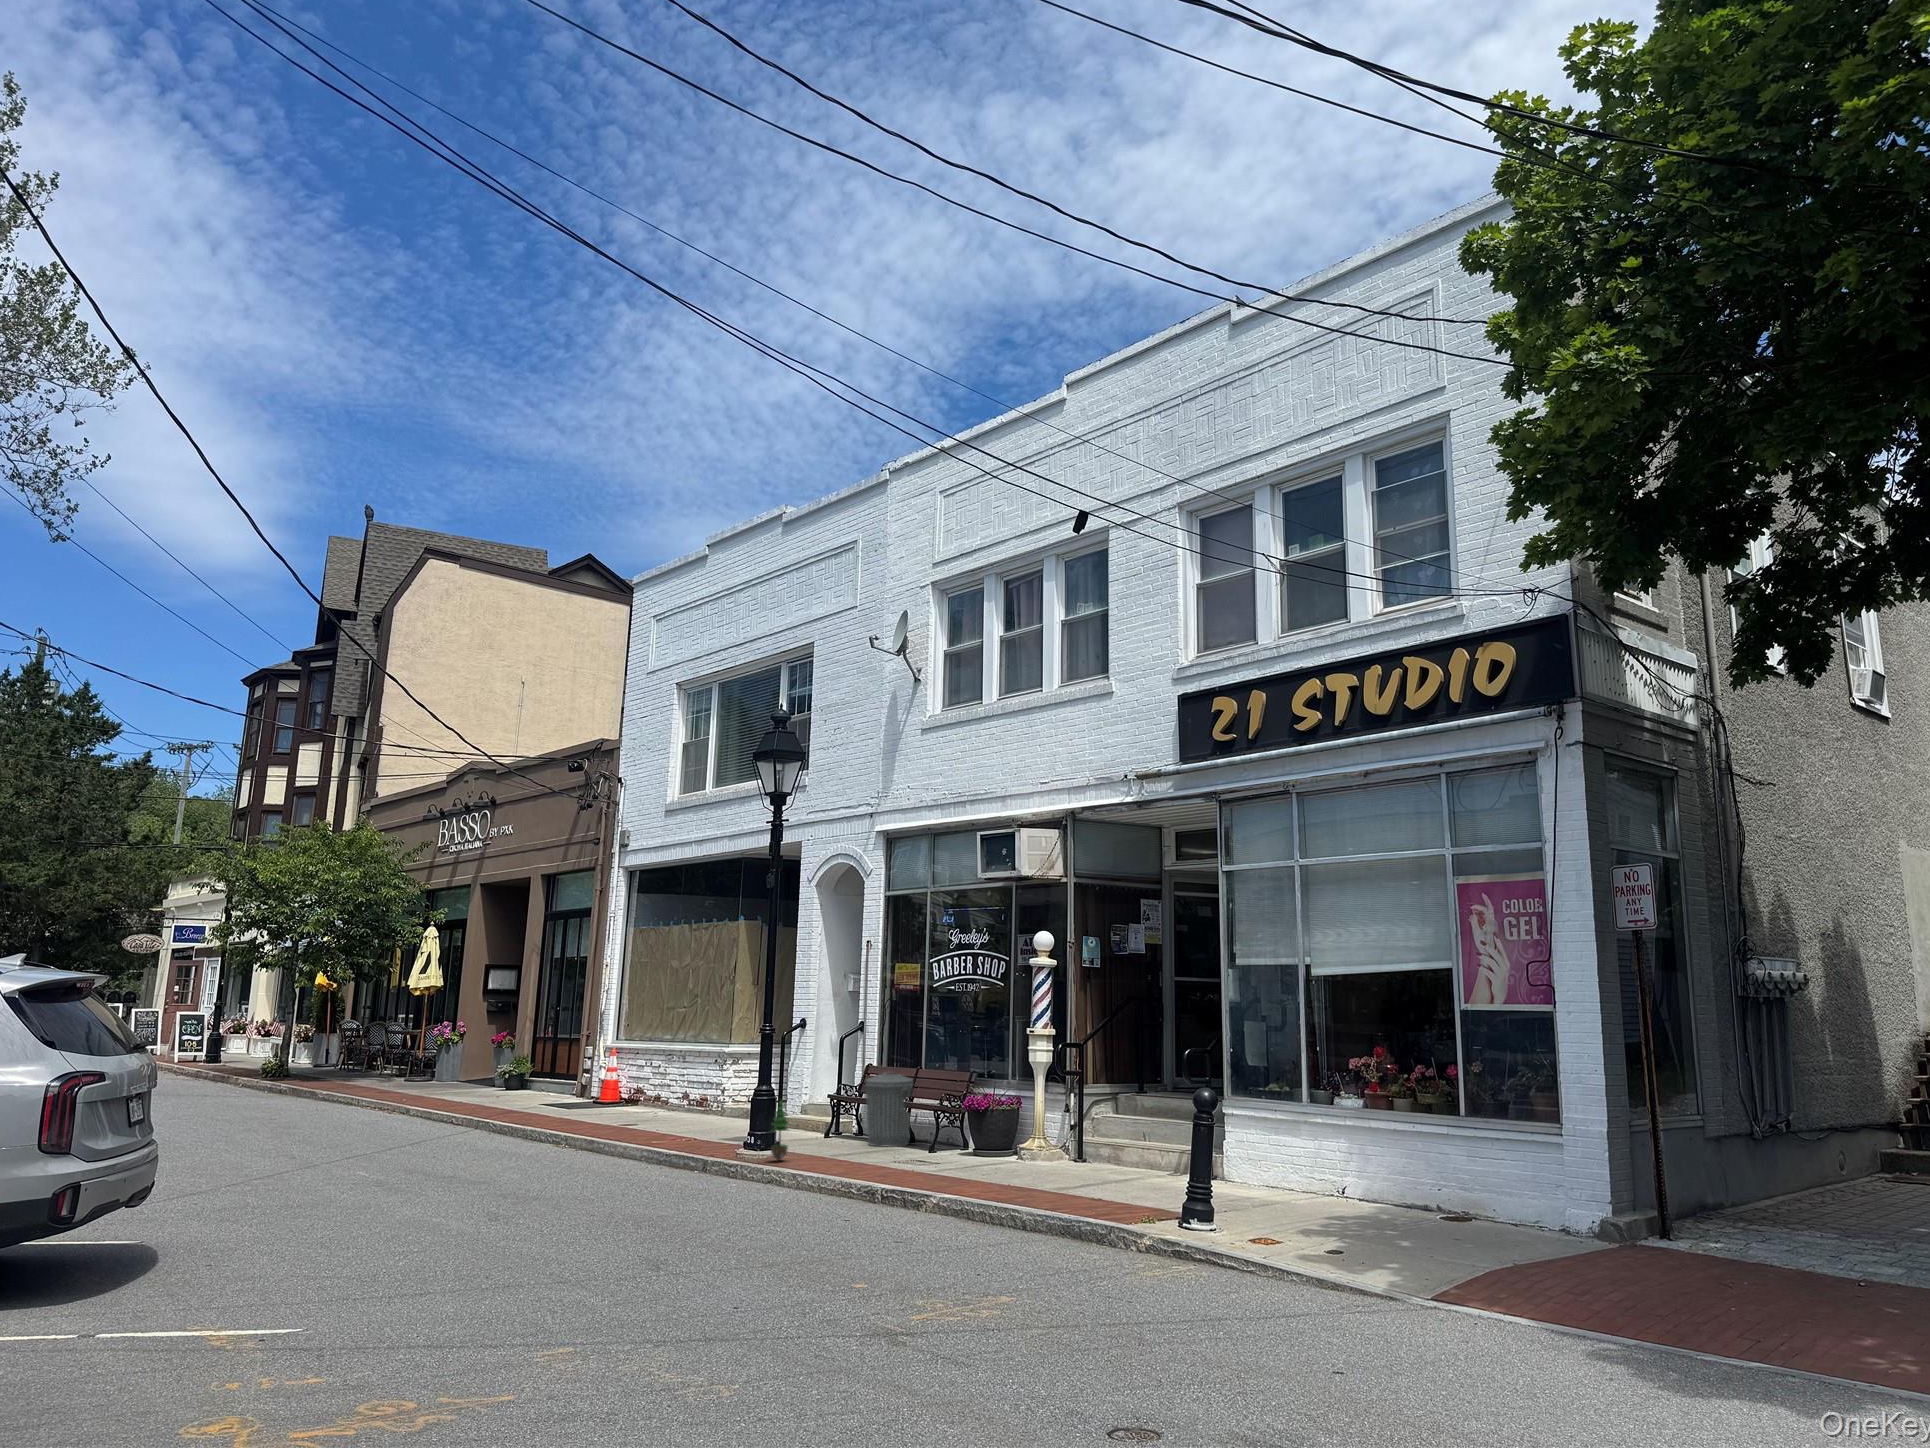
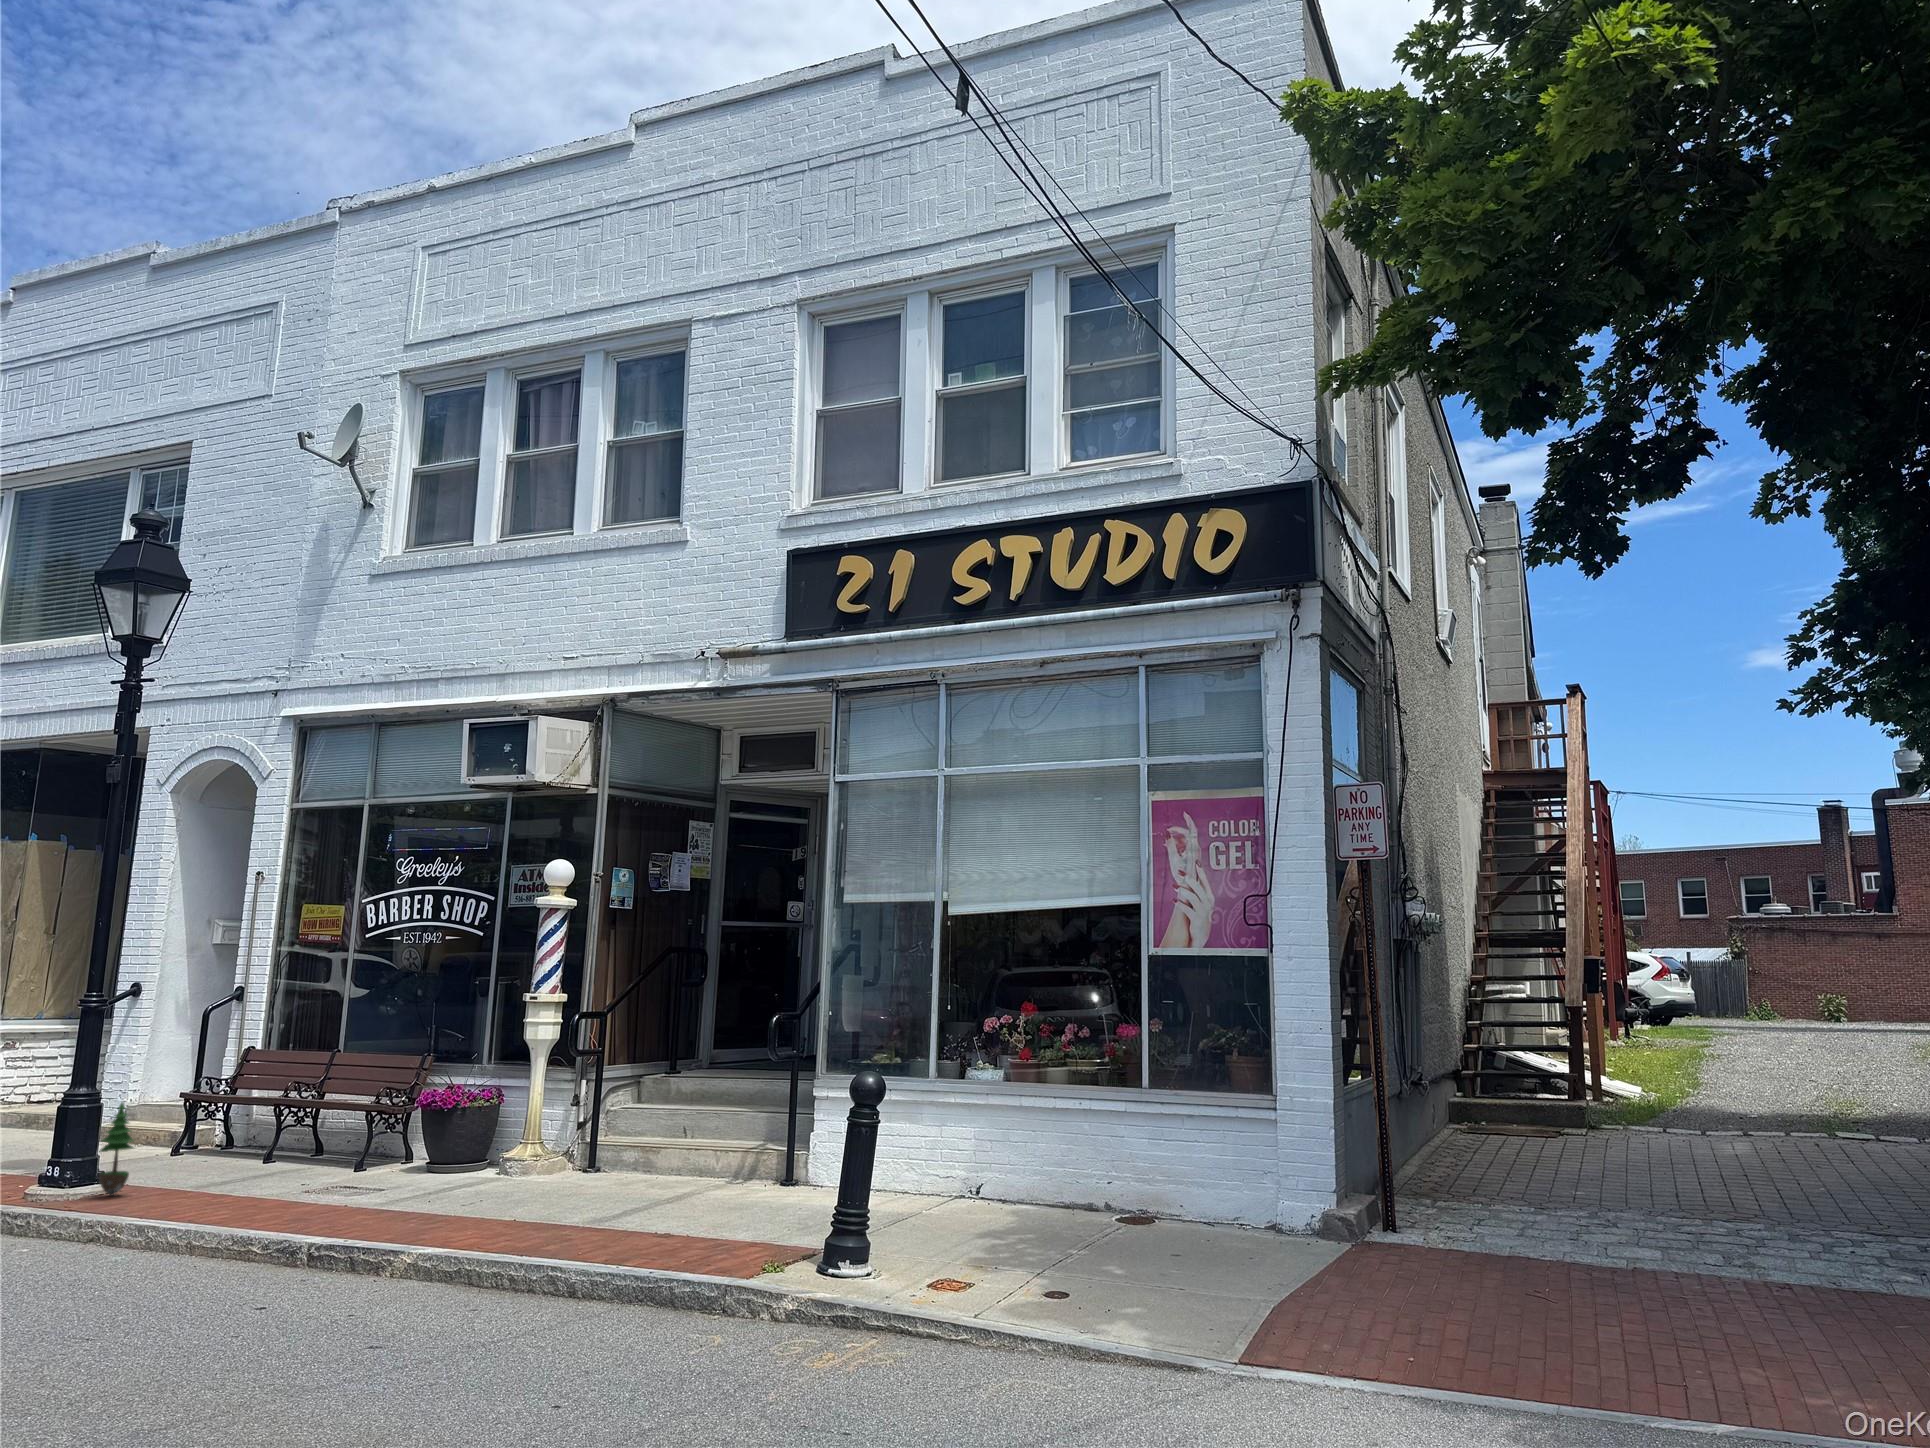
trash can: present [866,1073,913,1147] -> none [252,1058,331,1166]

